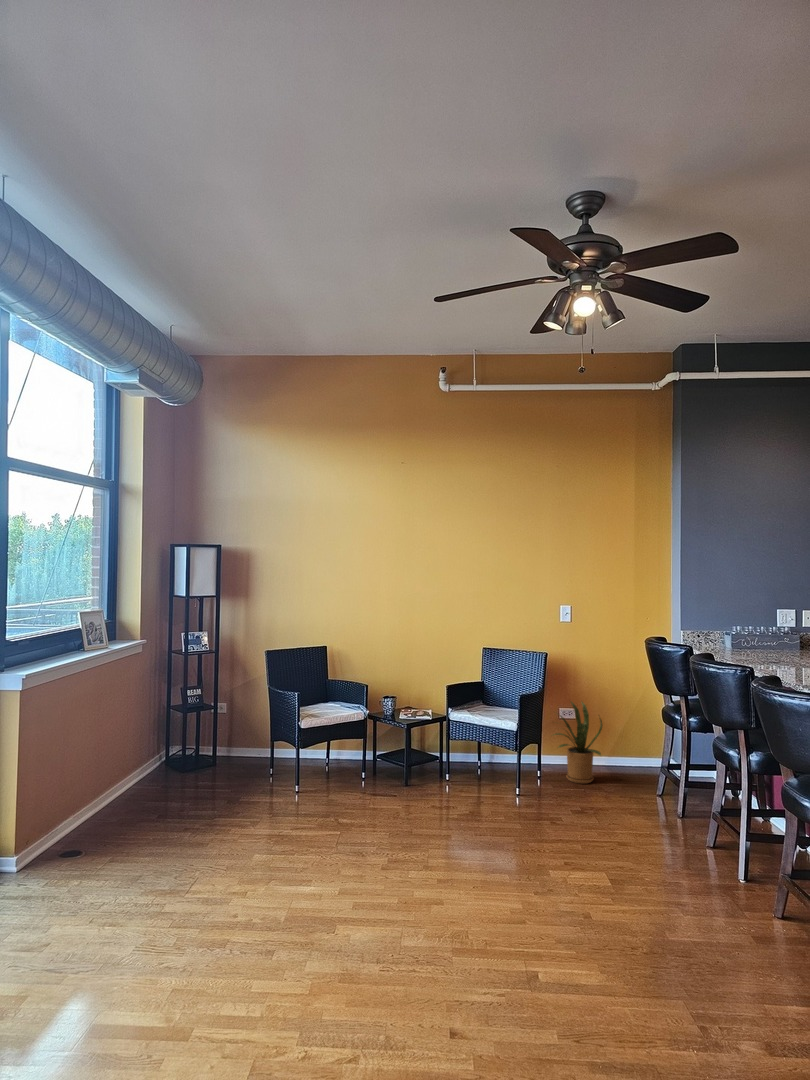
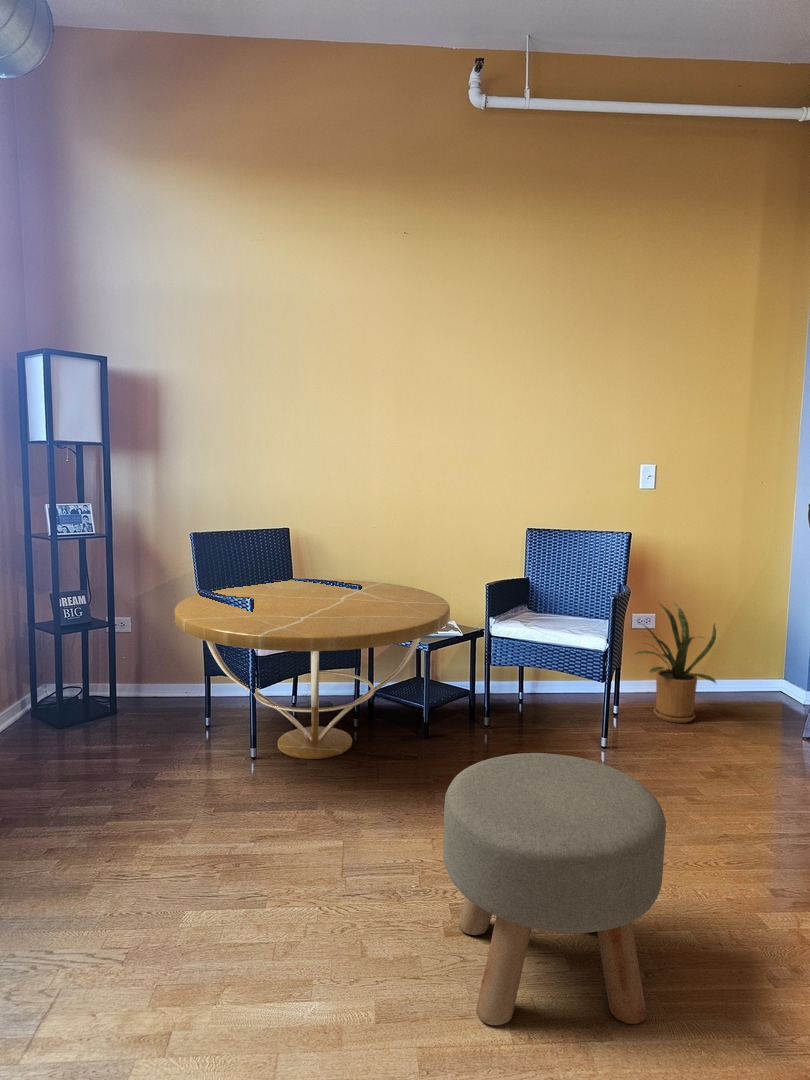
coffee table: none [252,681,418,794] -> present [174,580,450,759]
ottoman: none [370,776,478,907] -> present [443,753,666,1025]

